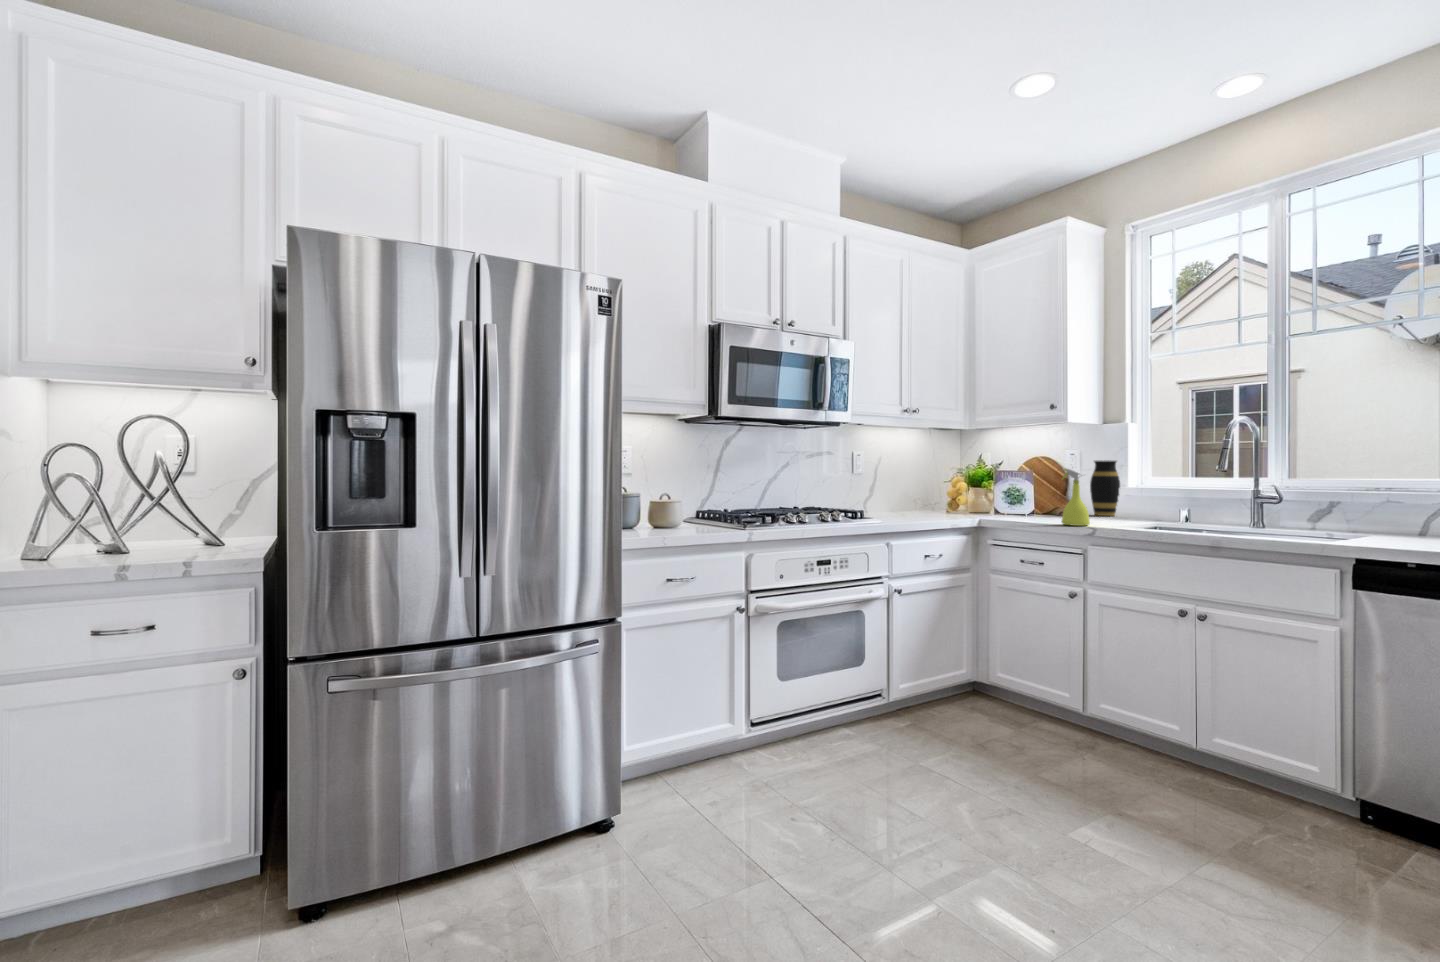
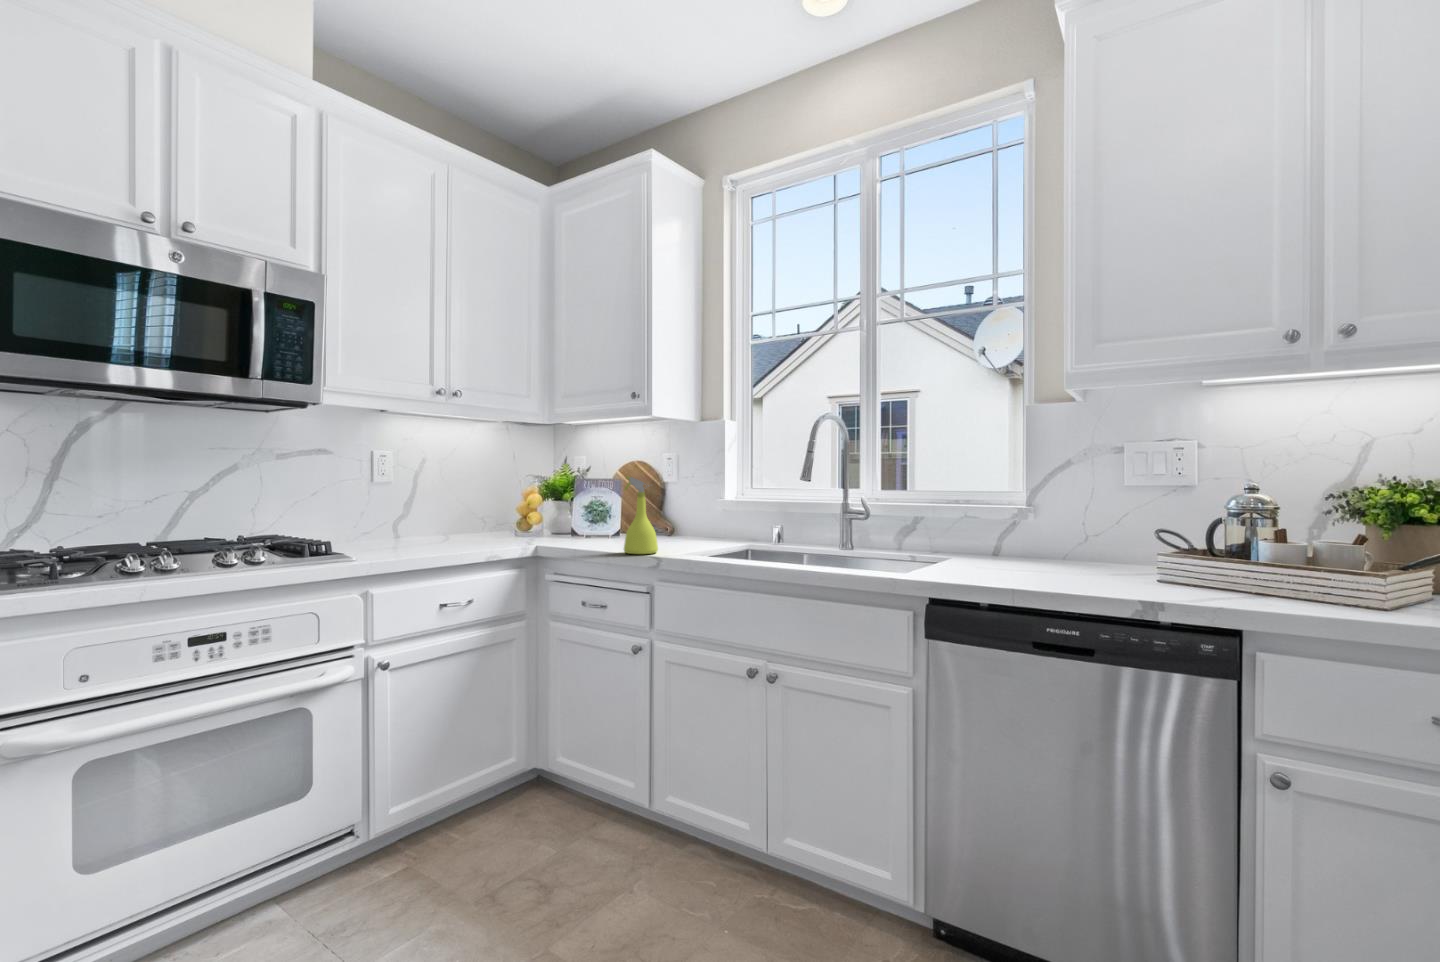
vase: present [1090,461,1120,516] -> none [685,466,717,535]

